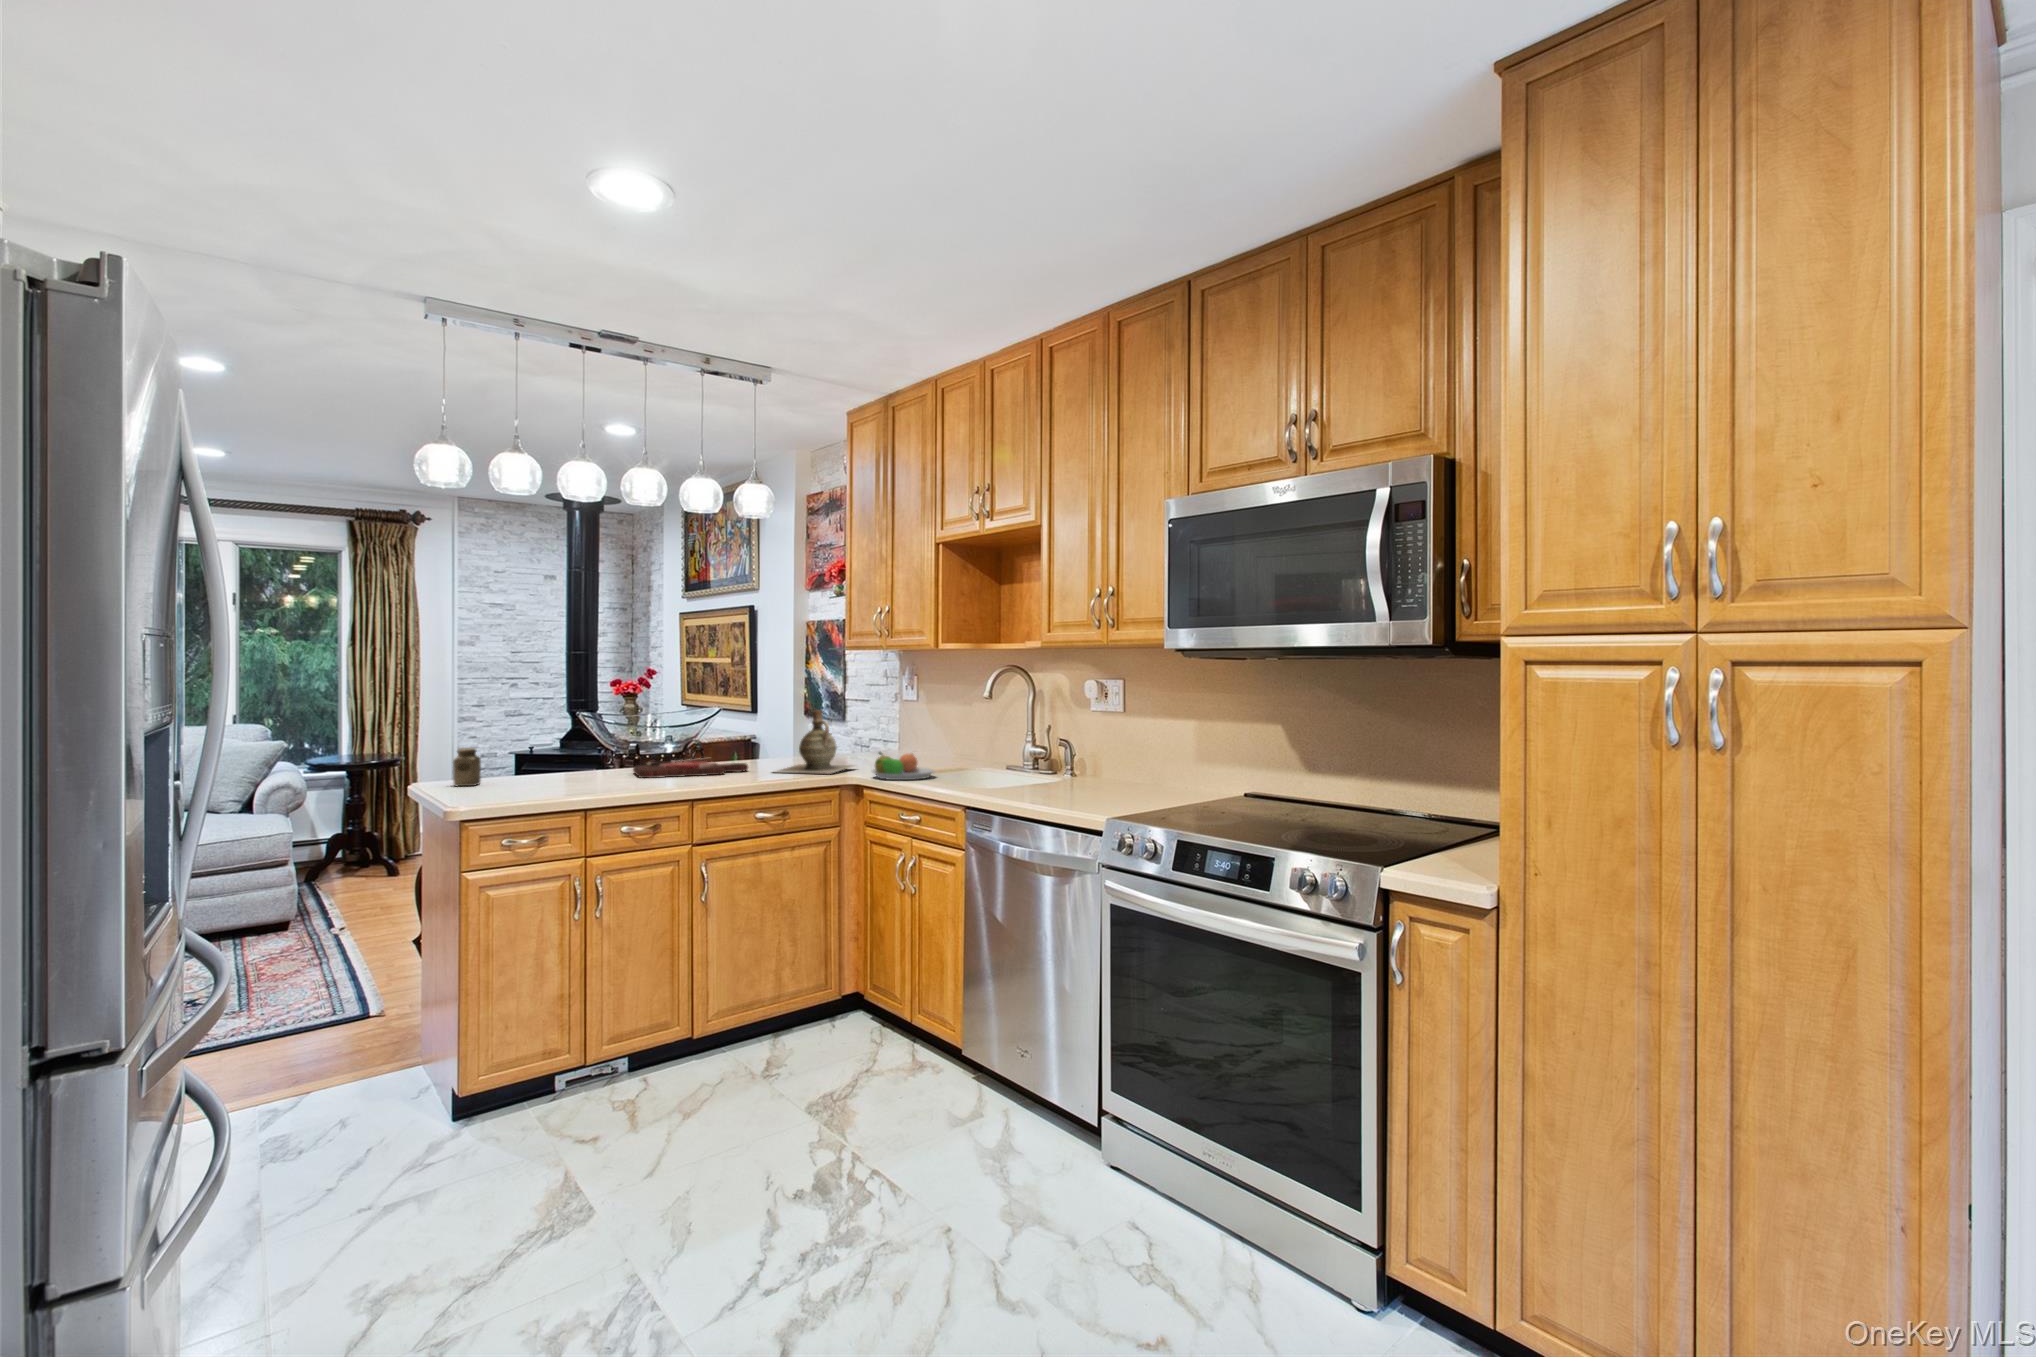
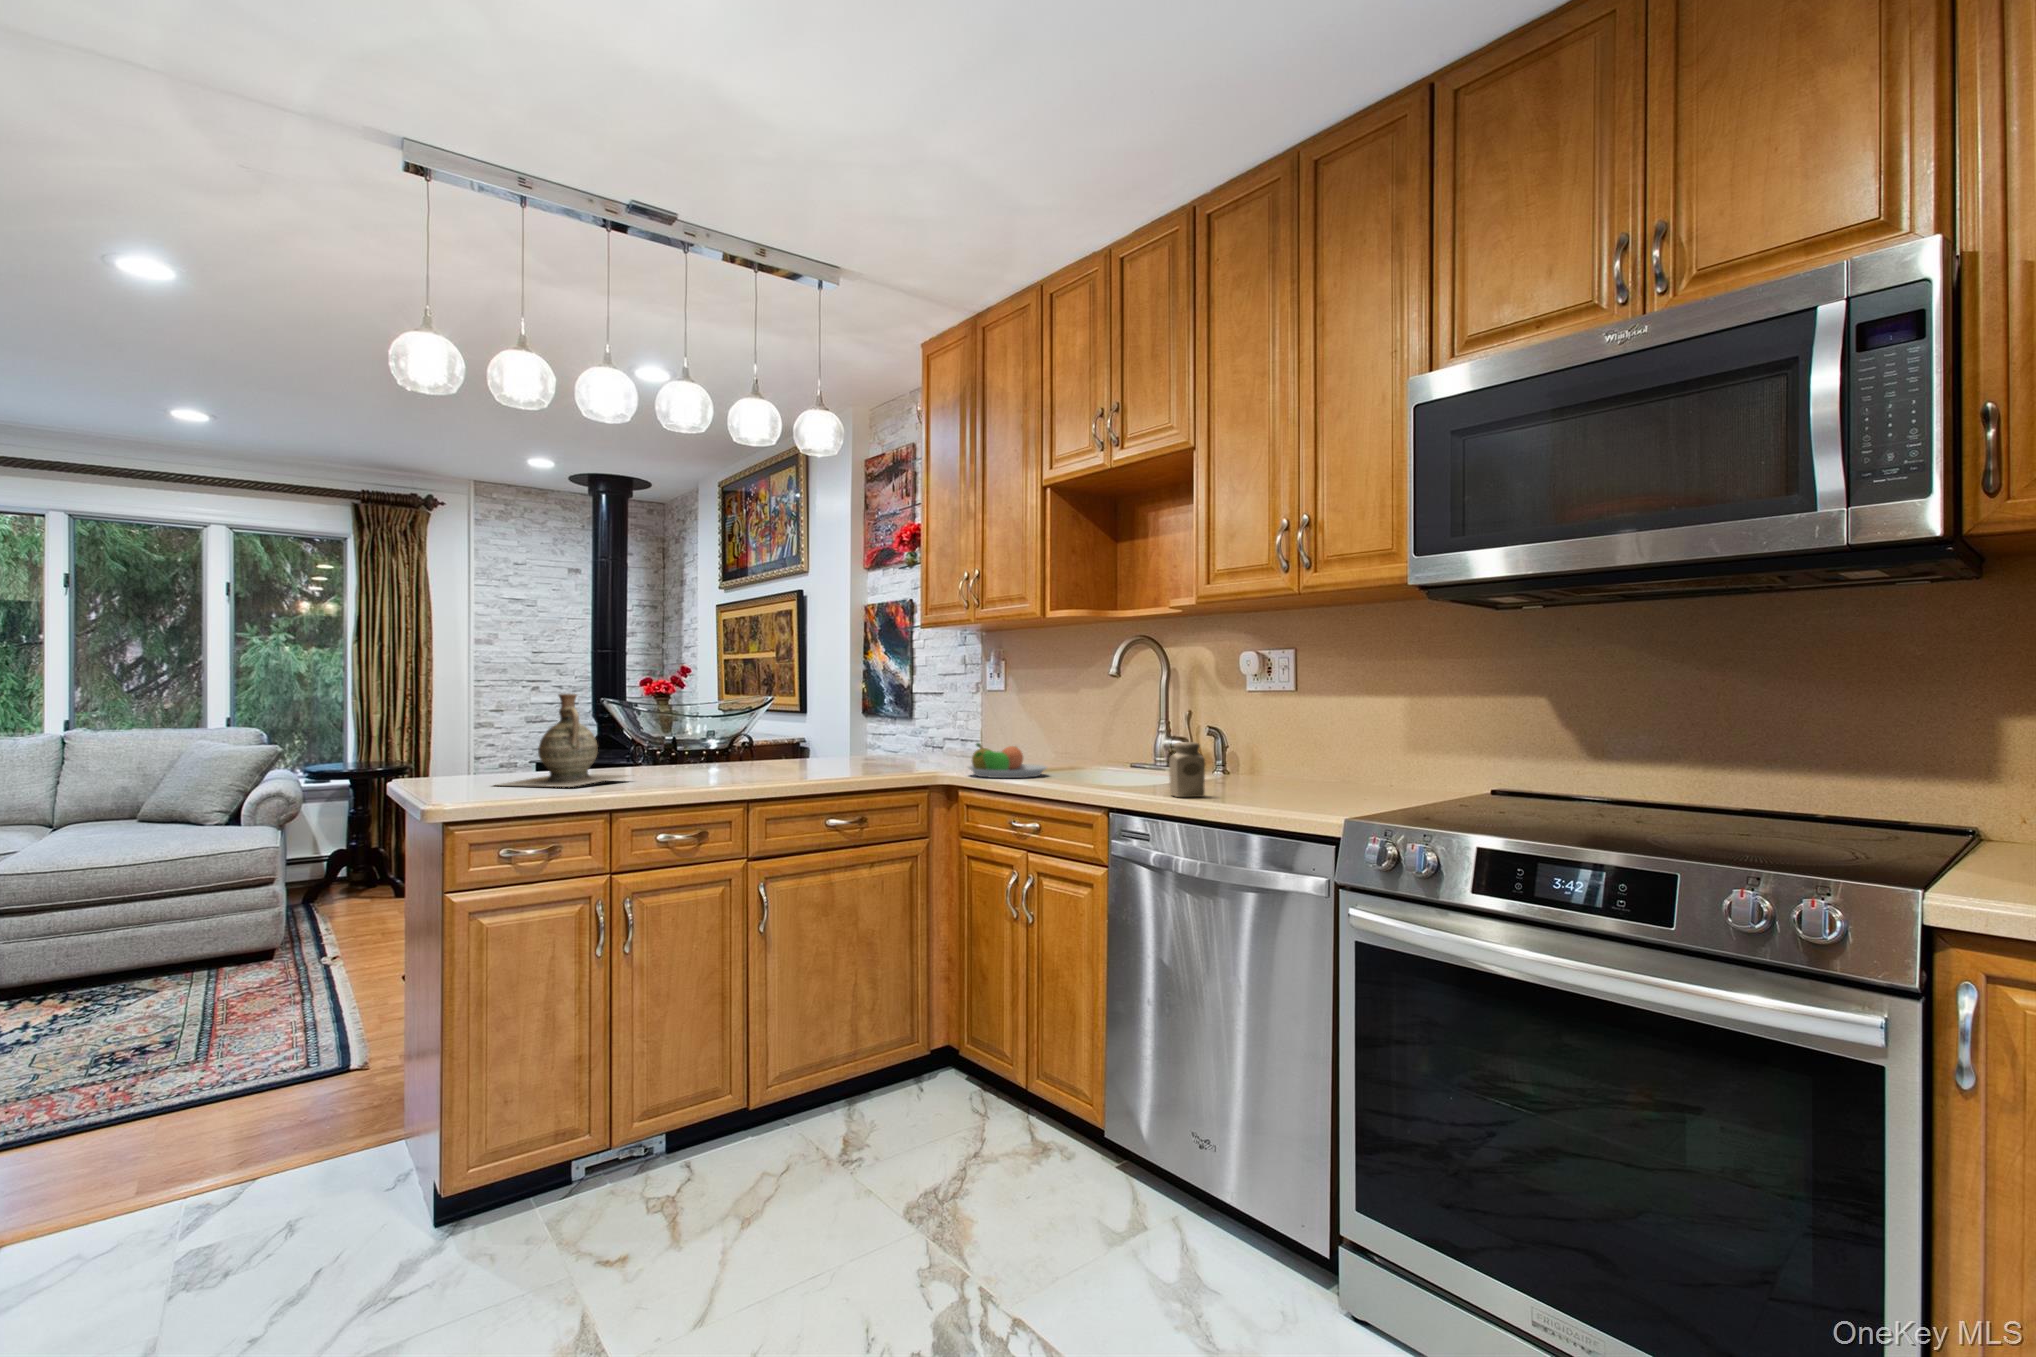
ceramic jug: present [775,710,852,774] -> present [498,694,627,787]
salt shaker: present [453,748,481,786] -> present [1169,742,1205,797]
cutting board: present [633,758,748,778] -> none [670,752,811,776]

